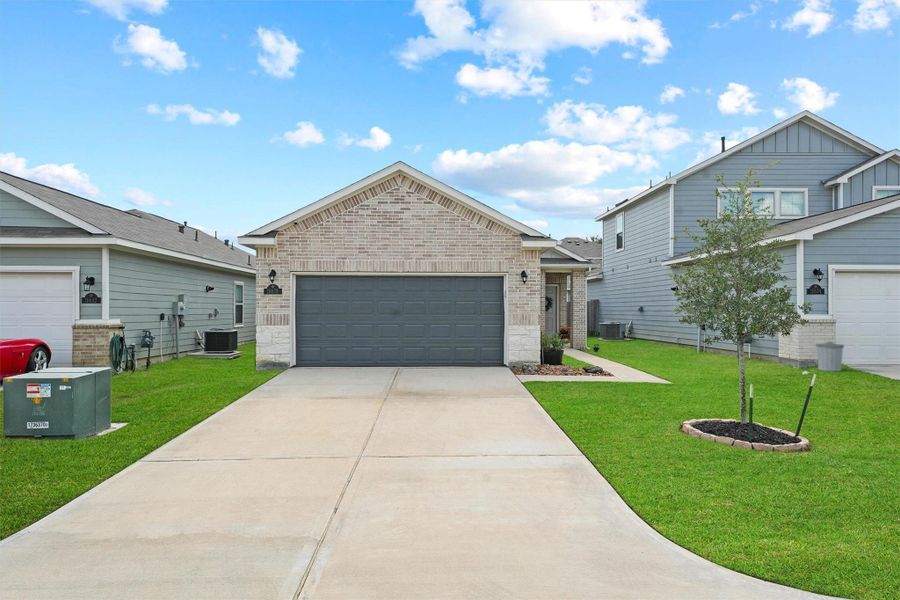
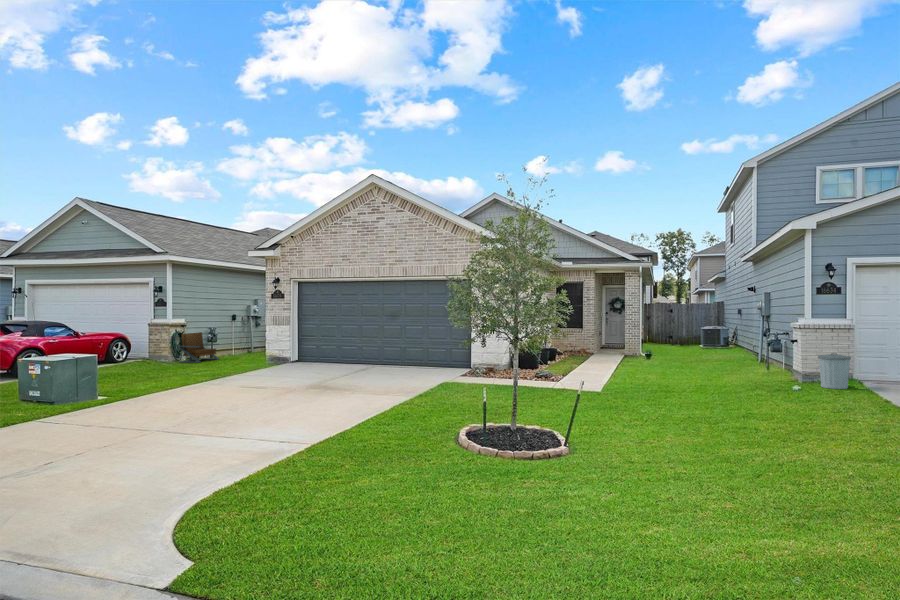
lounge chair: none [120,335,171,374] -> present [178,332,219,363]

